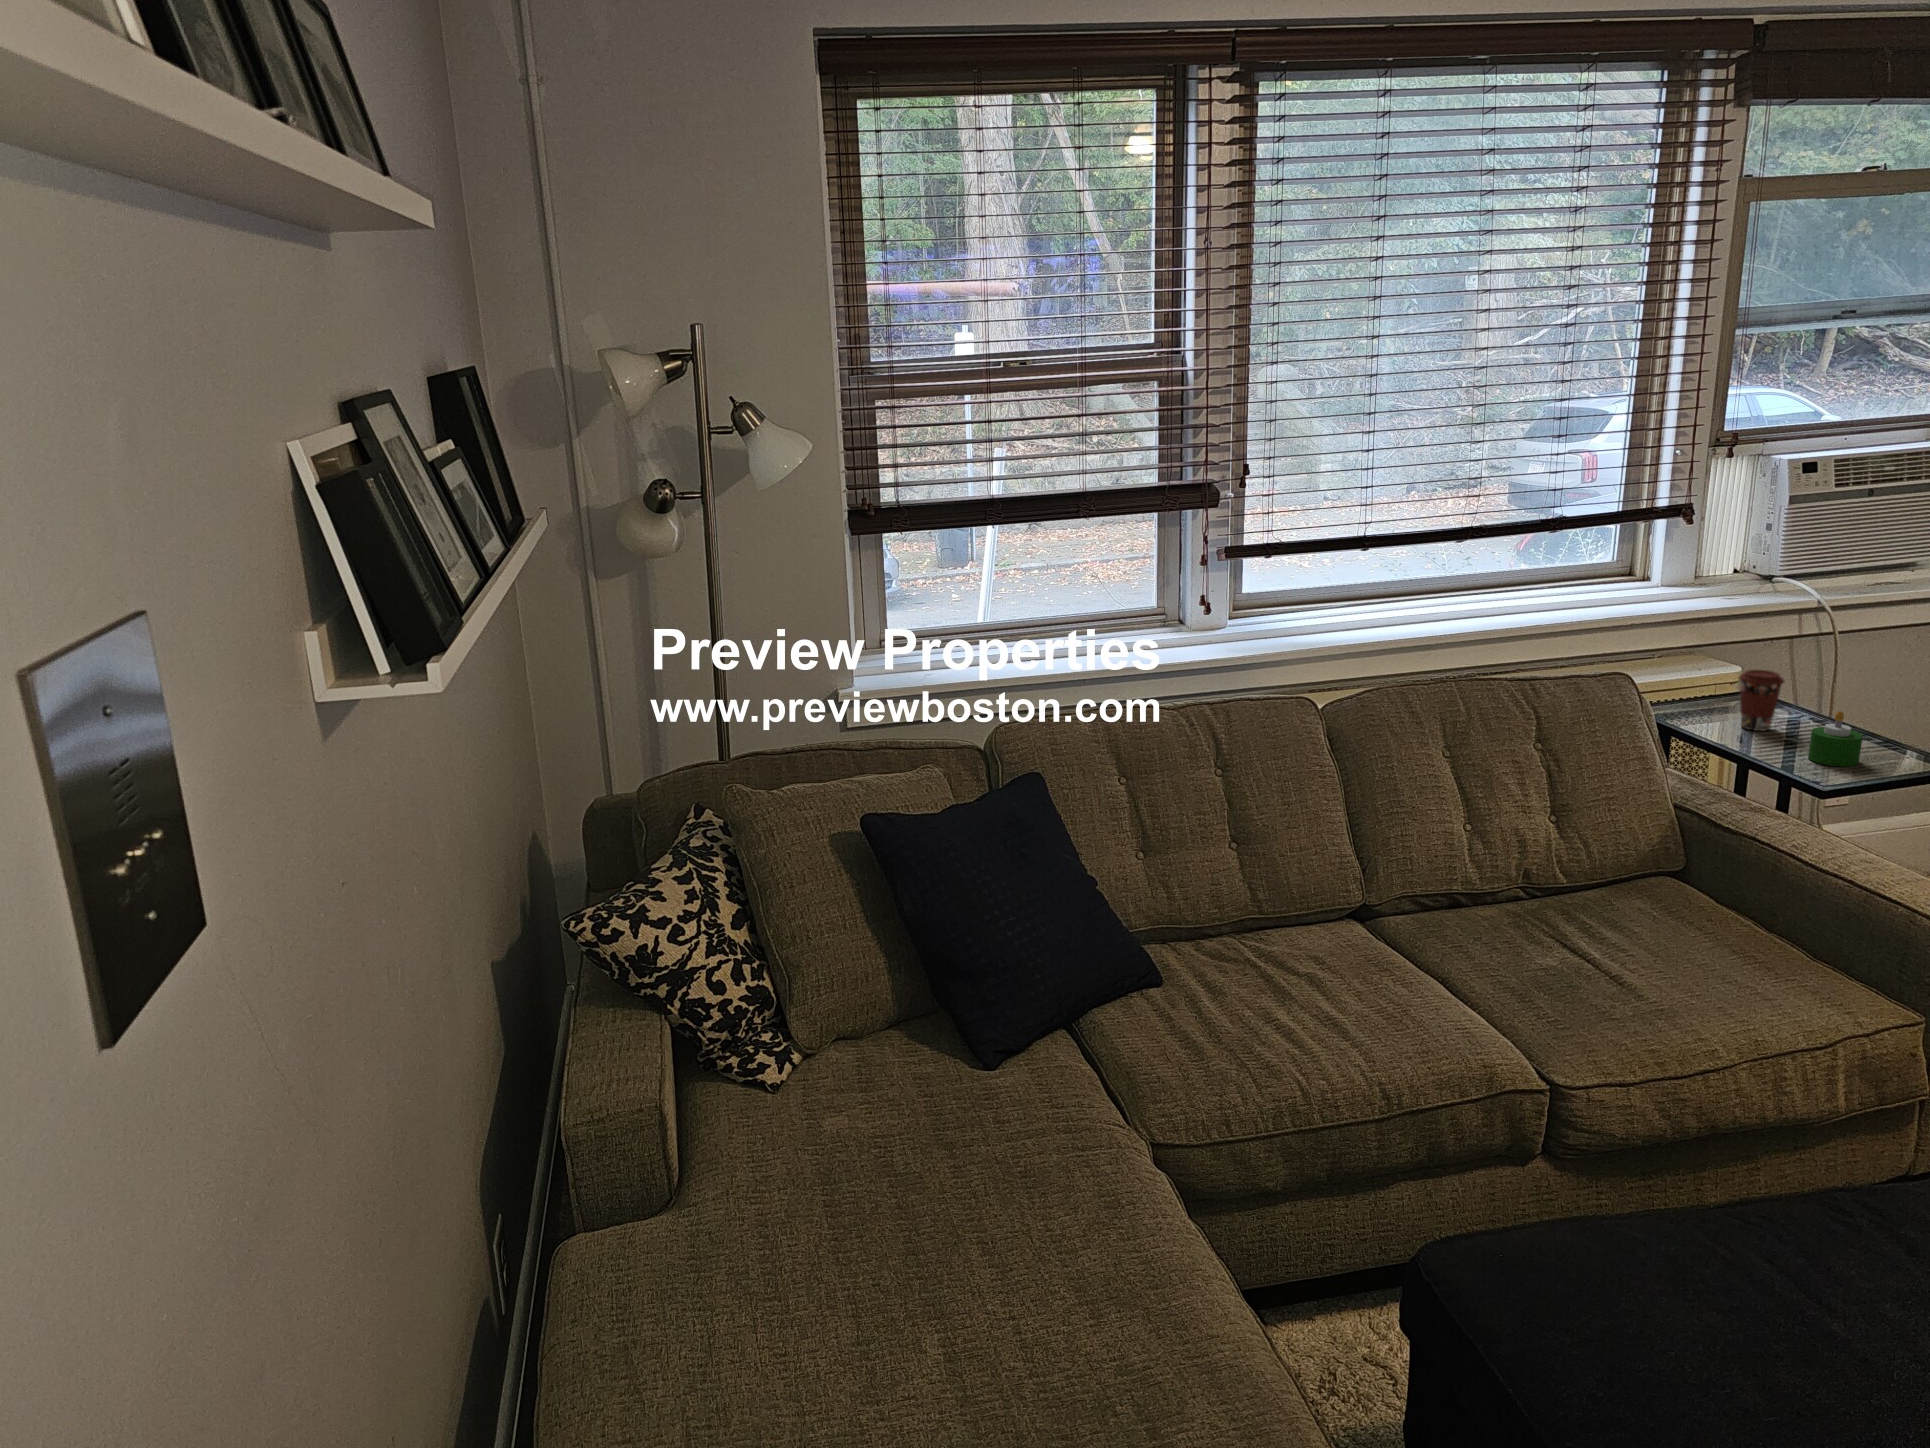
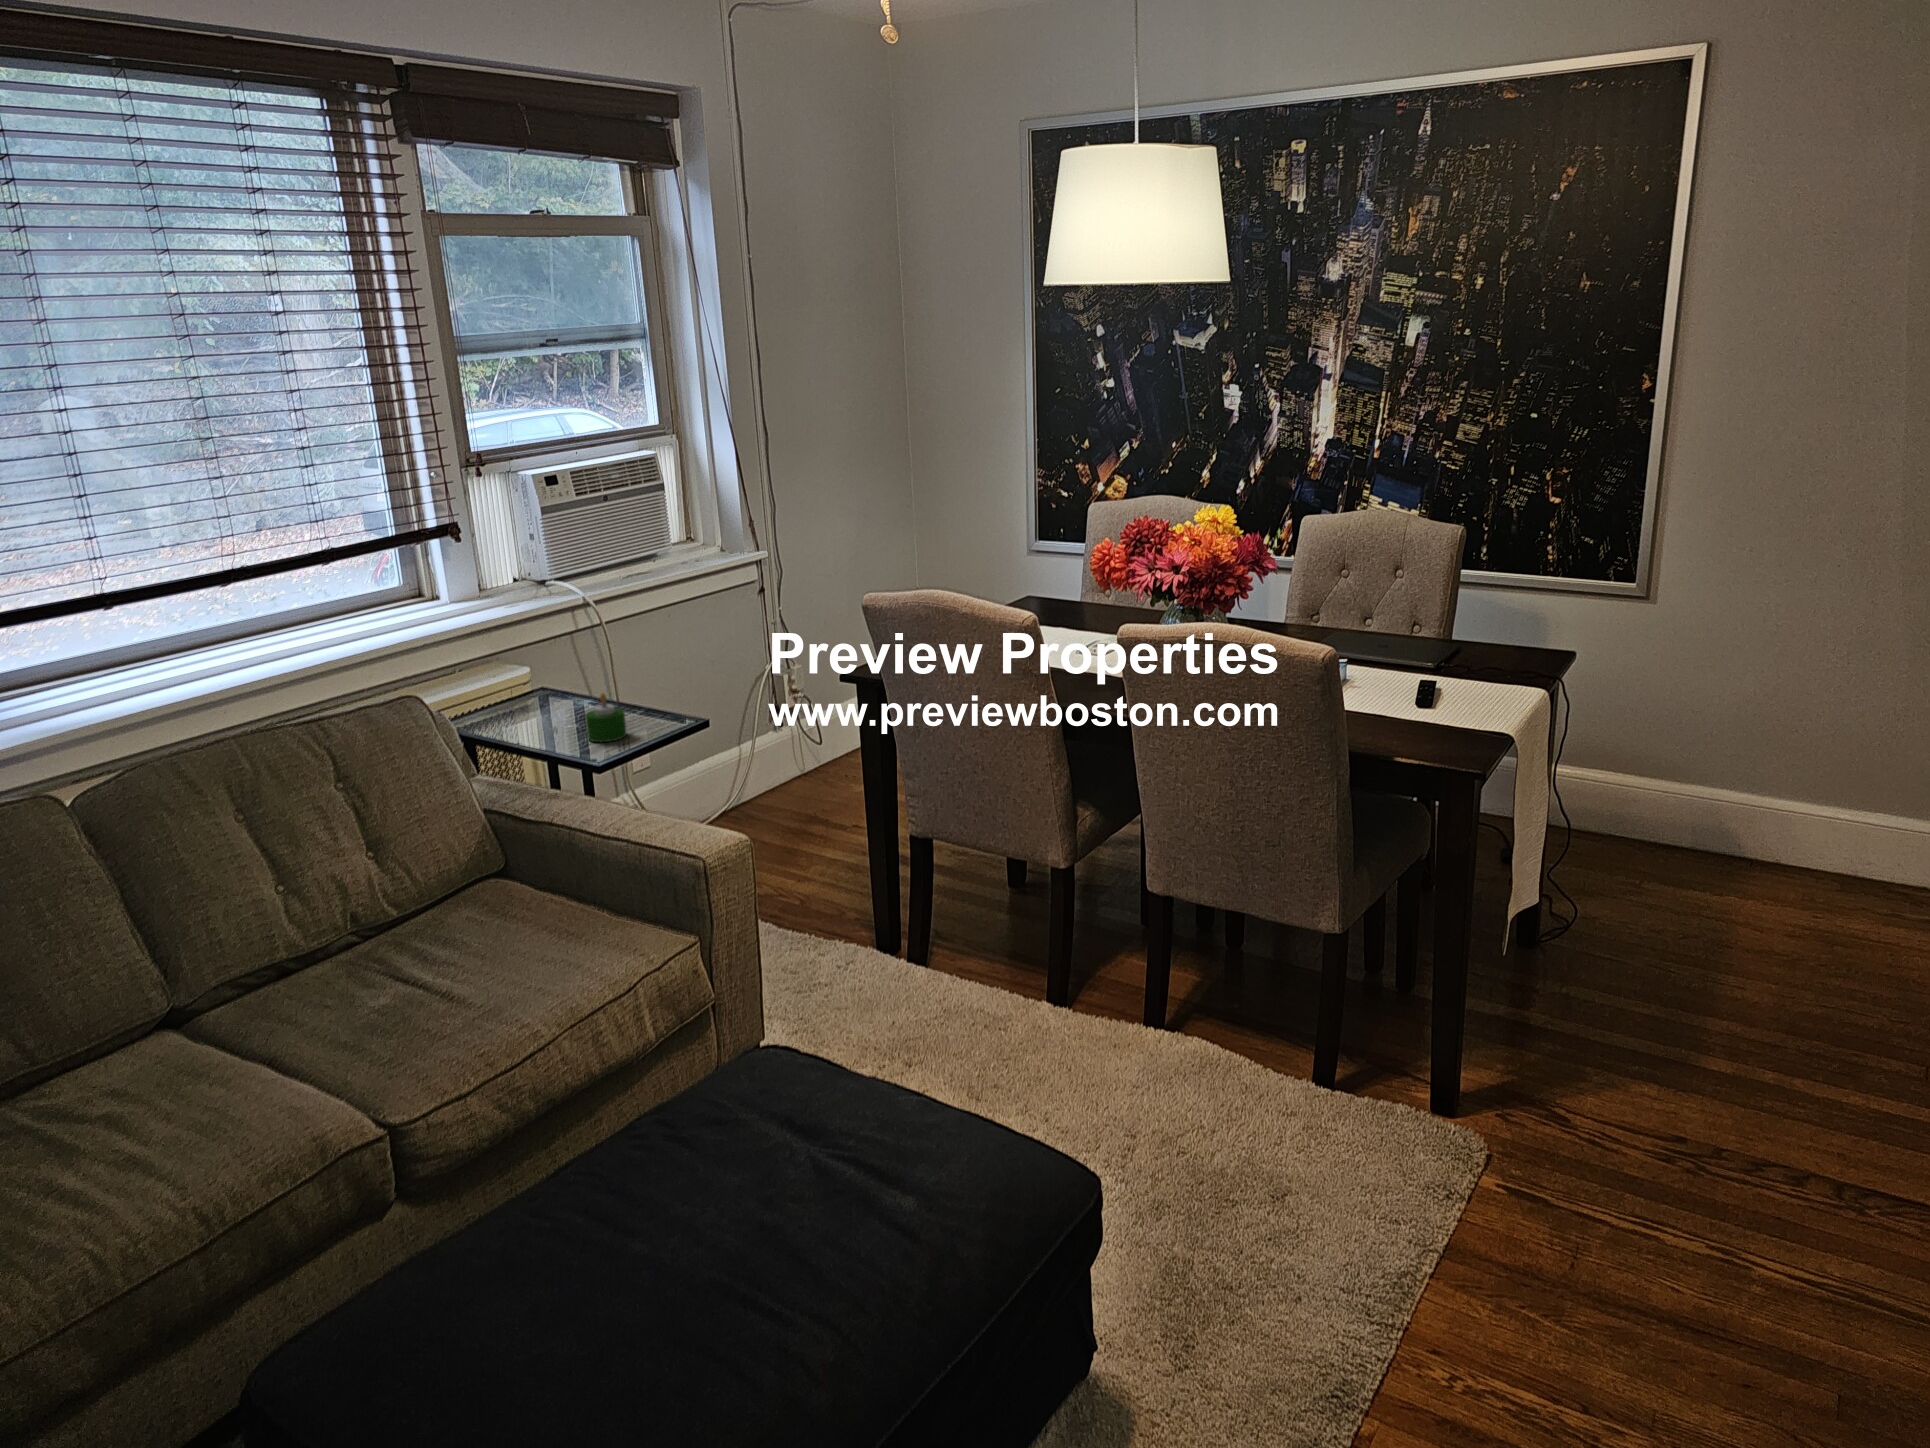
coffee cup: present [1739,670,1784,731] -> none [521,668,560,725]

